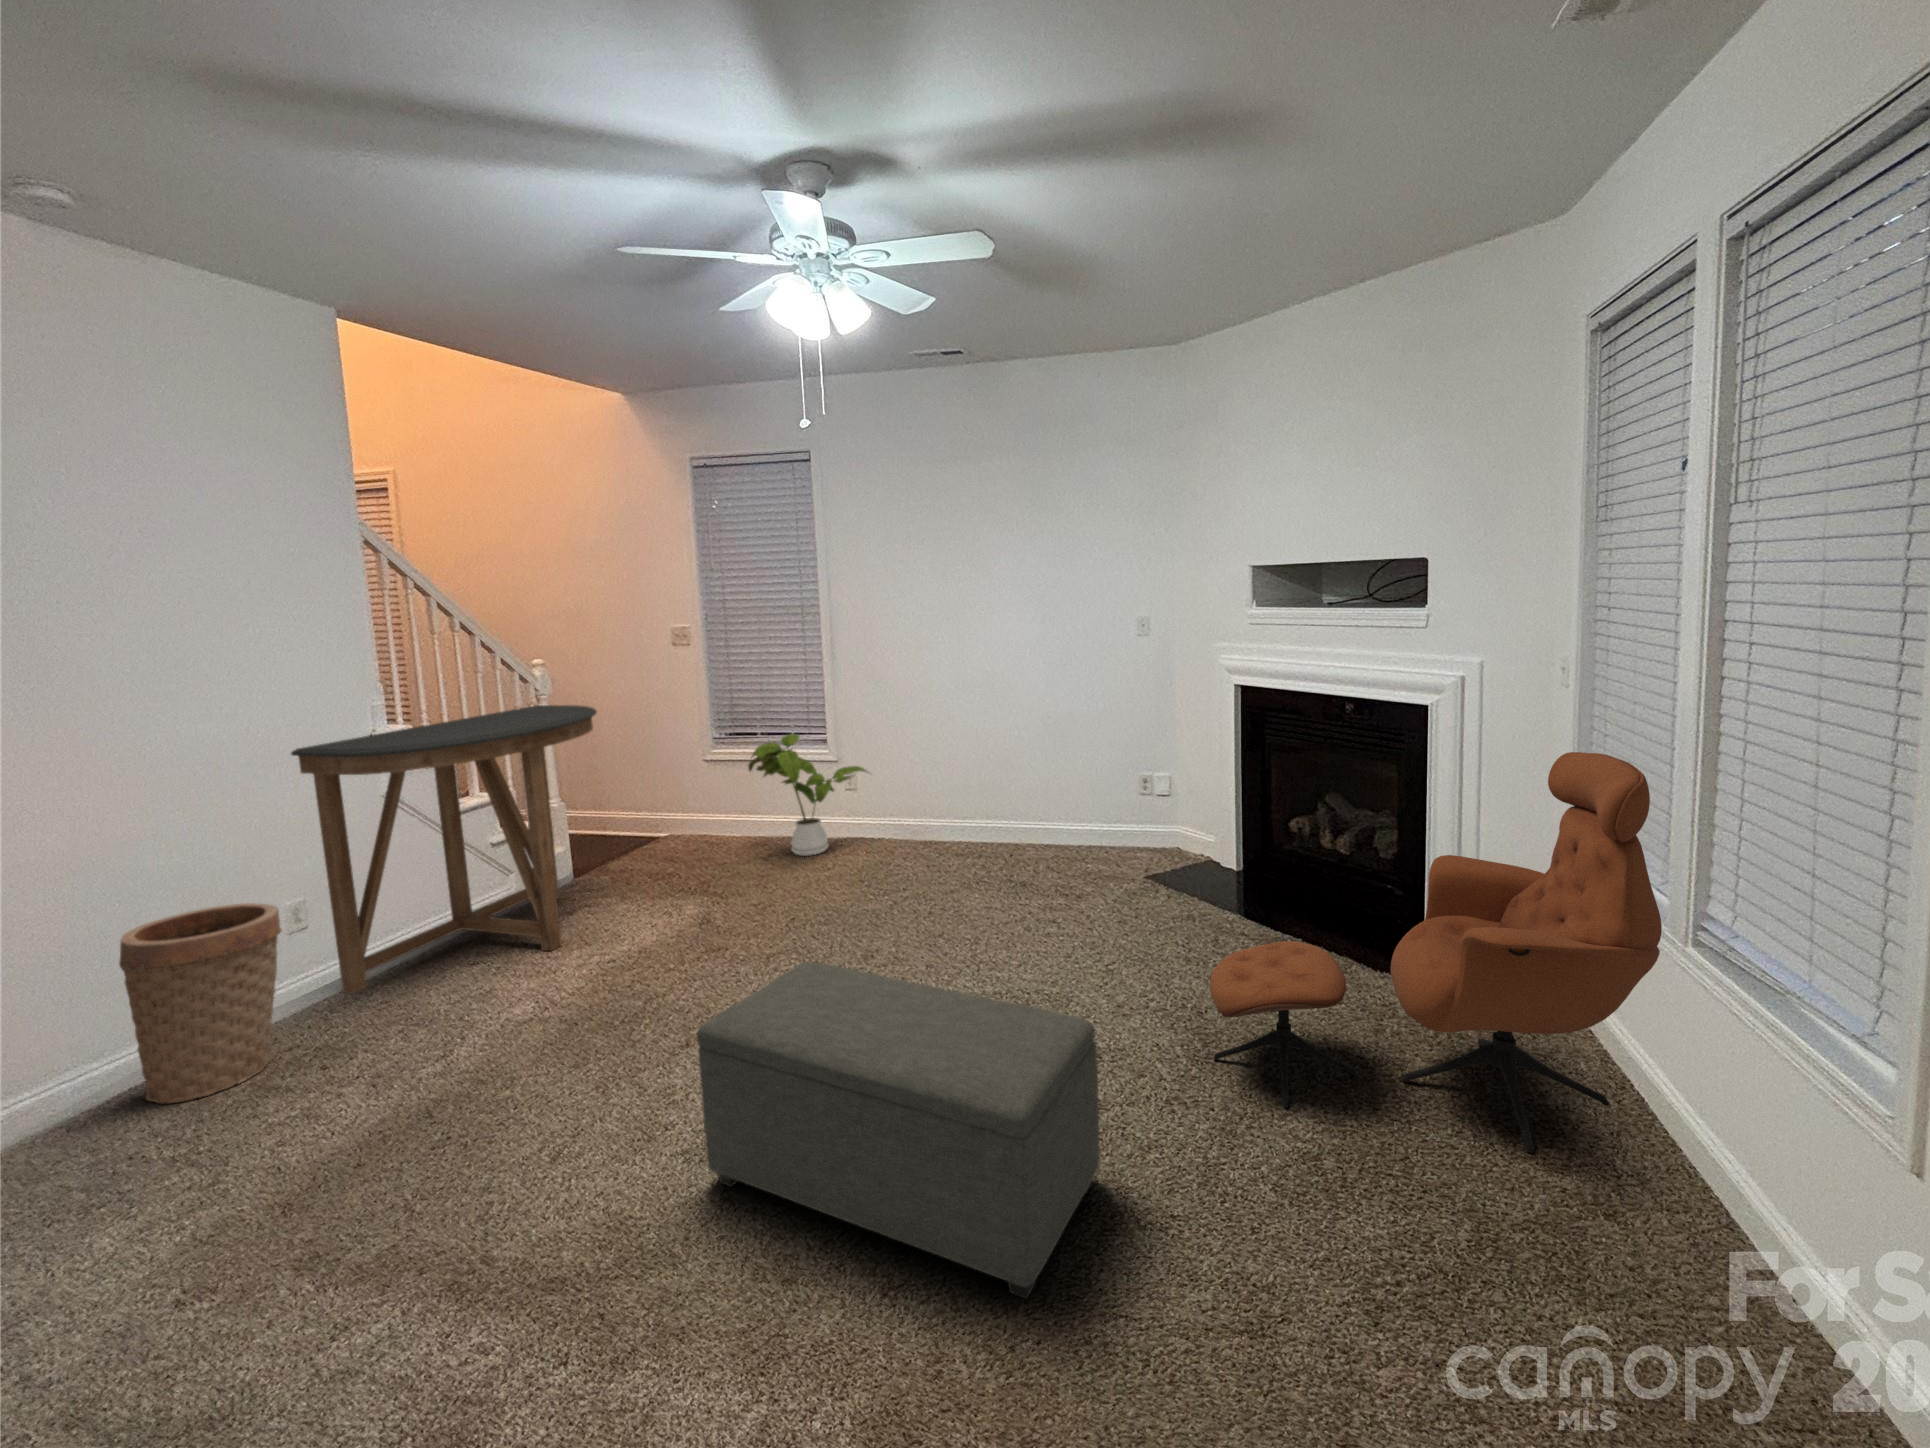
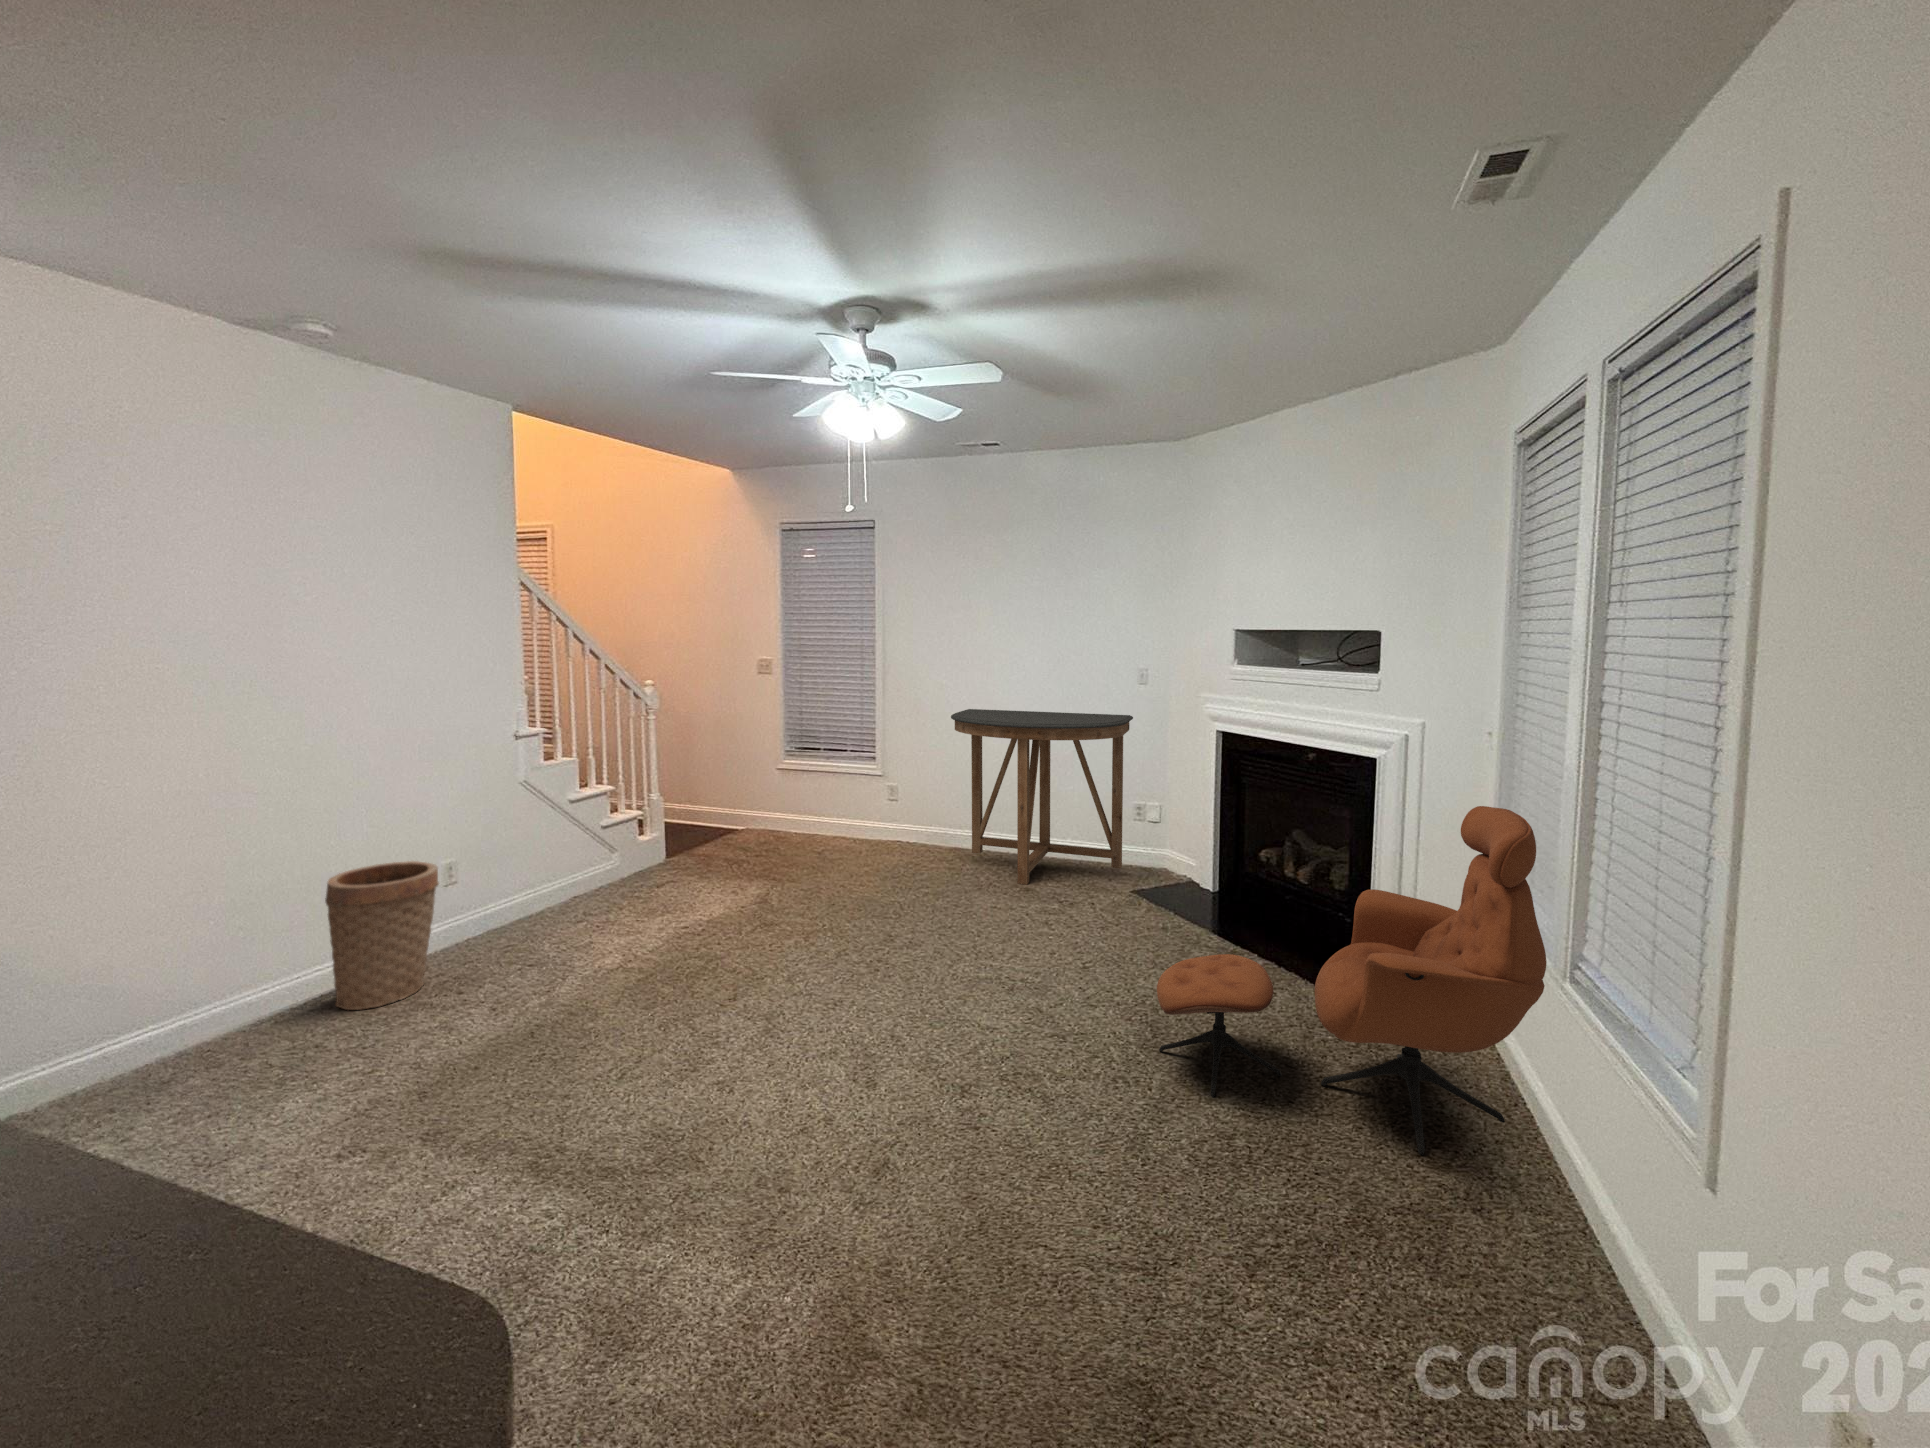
console table: present [291,705,597,993] -> present [951,709,1133,885]
house plant: present [748,734,867,856] -> none [806,751,907,854]
ottoman: present [697,962,1100,1299] -> none [731,939,1043,1224]

